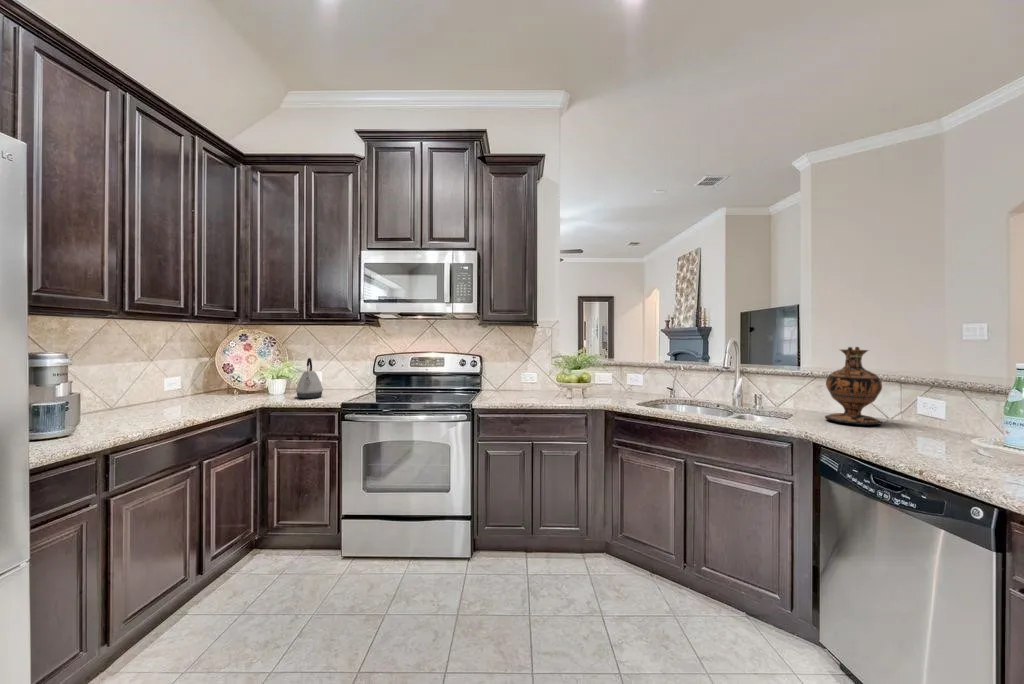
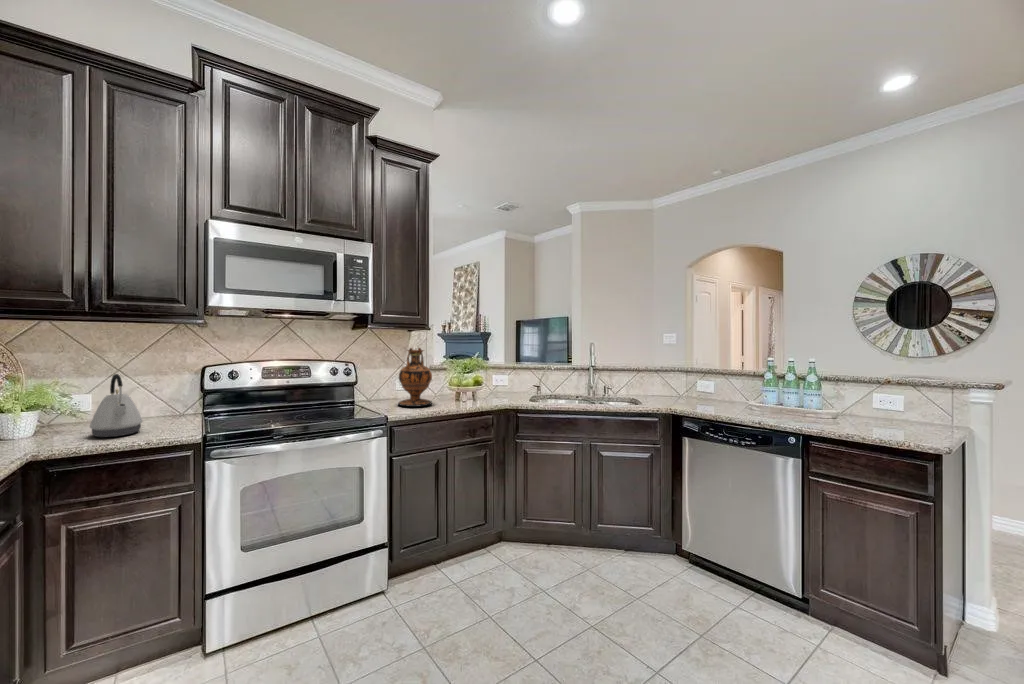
vase: present [825,347,882,425] -> present [398,348,432,407]

